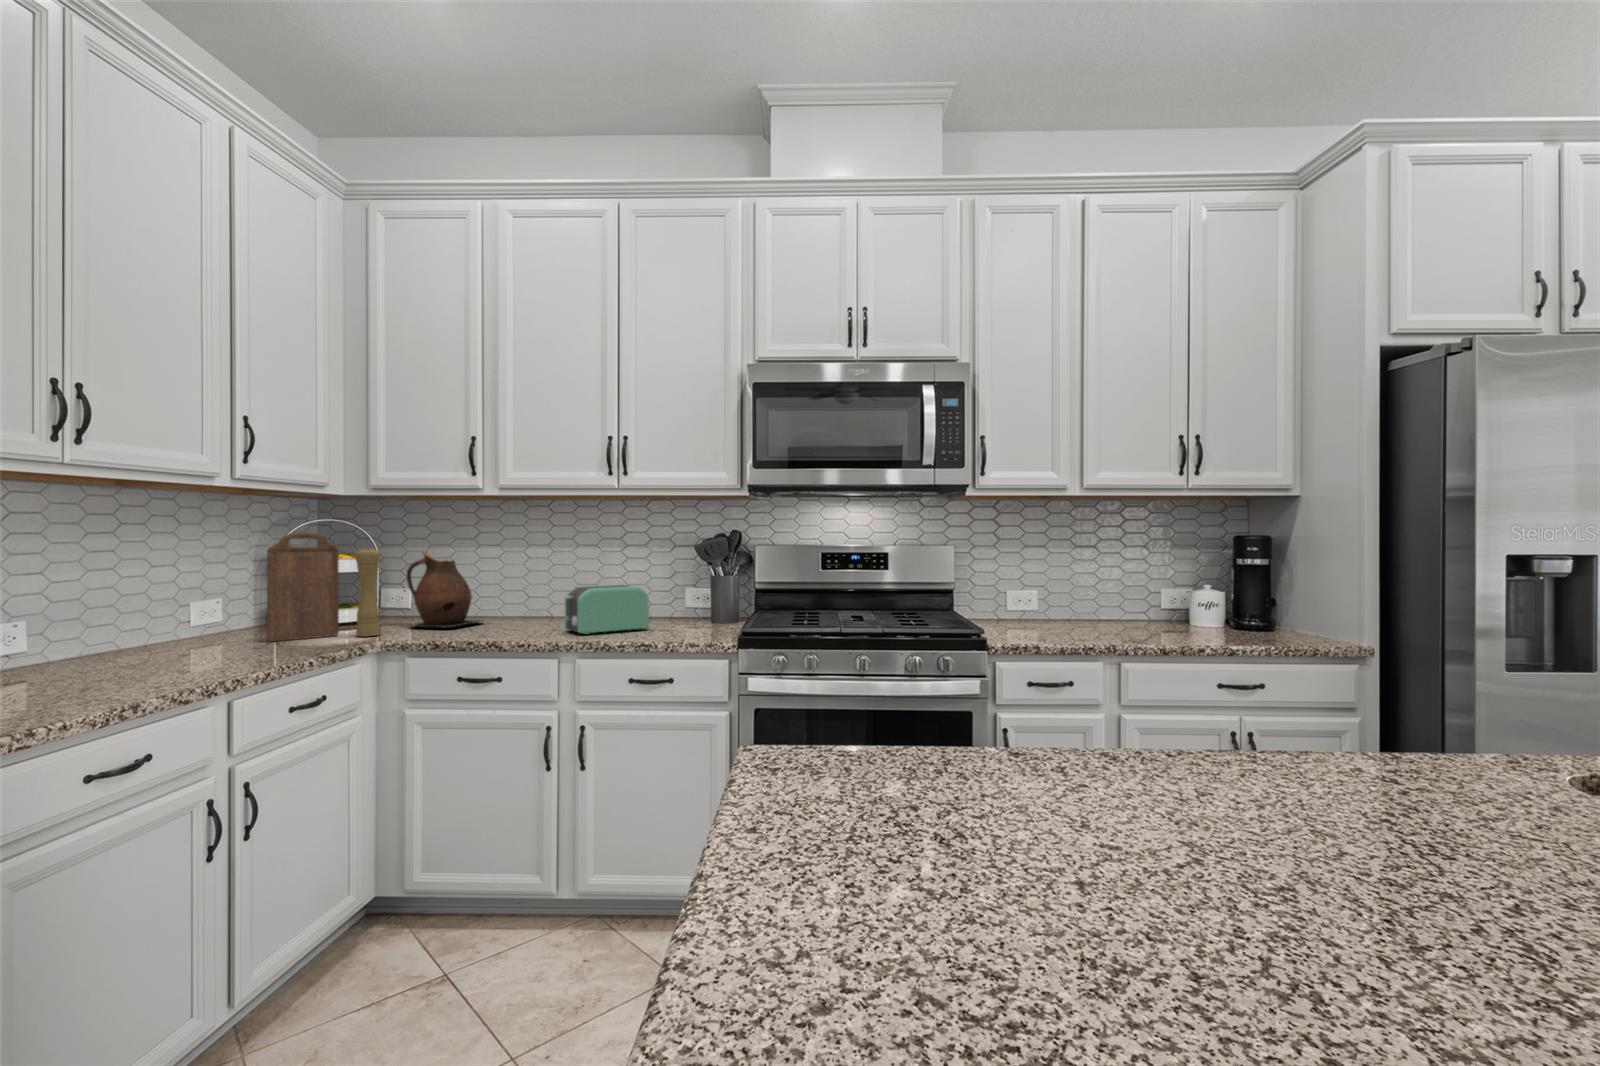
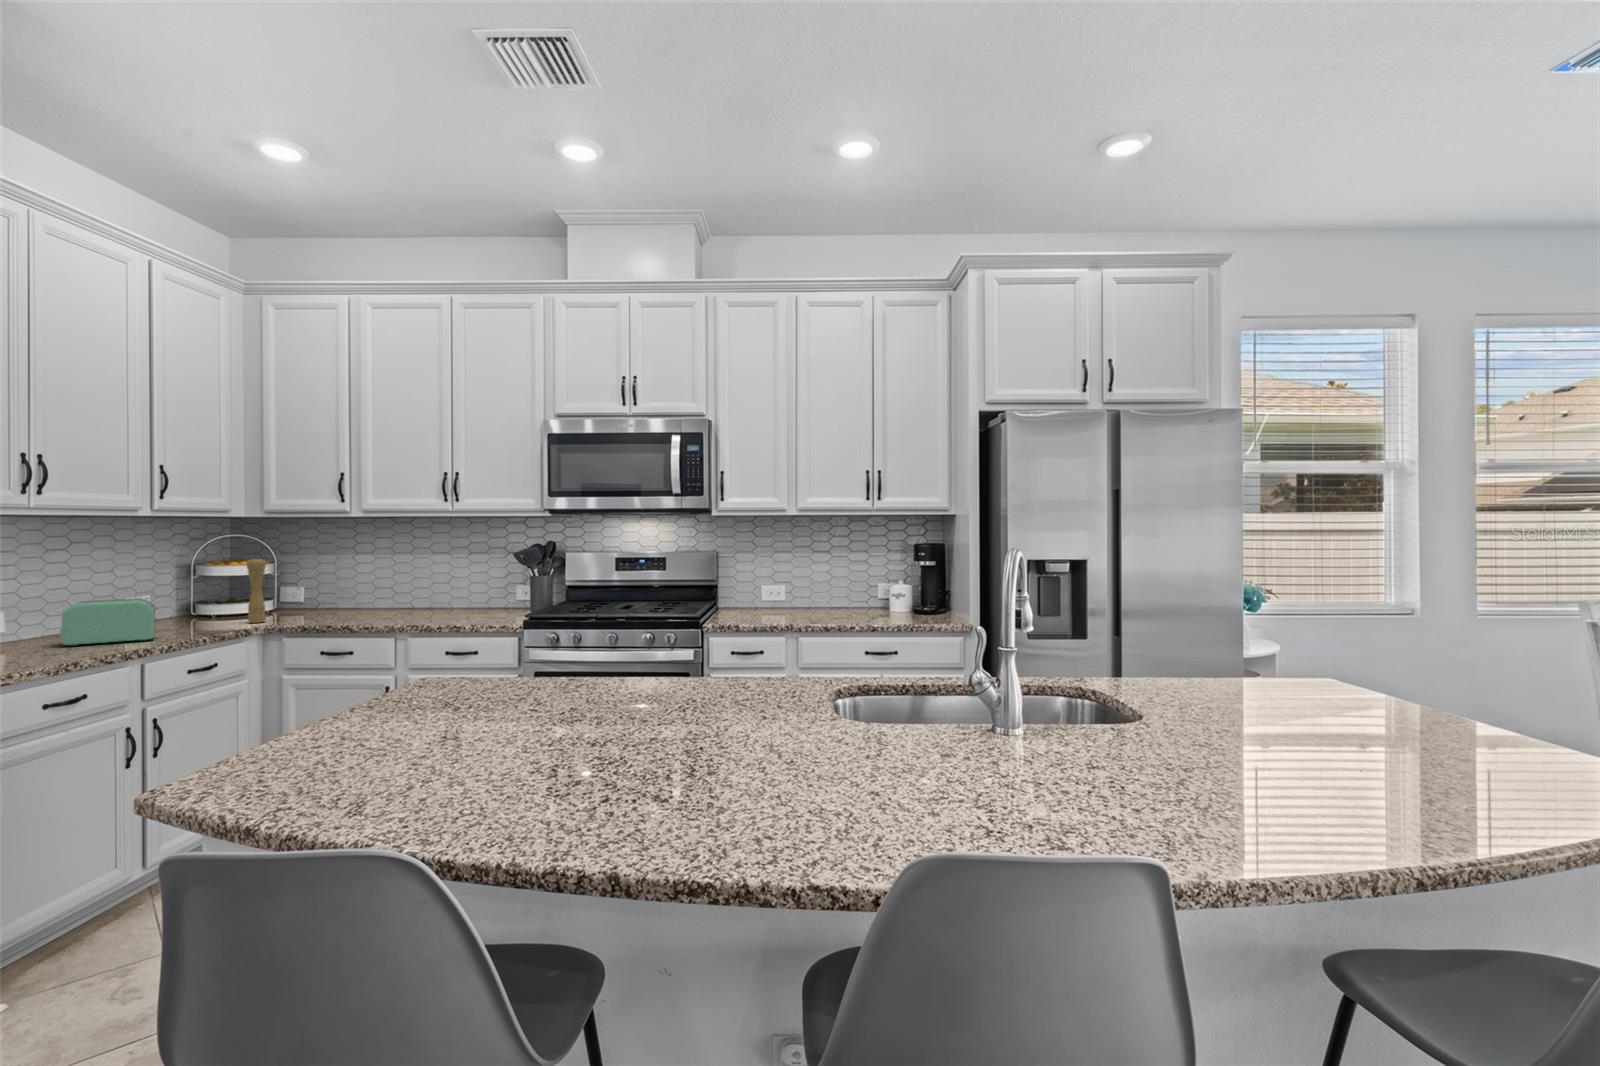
cutting board: present [267,533,339,641] -> none [179,548,235,626]
ceramic pitcher: present [407,552,482,628] -> none [291,560,354,617]
toaster: present [565,585,649,635] -> present [57,598,155,646]

